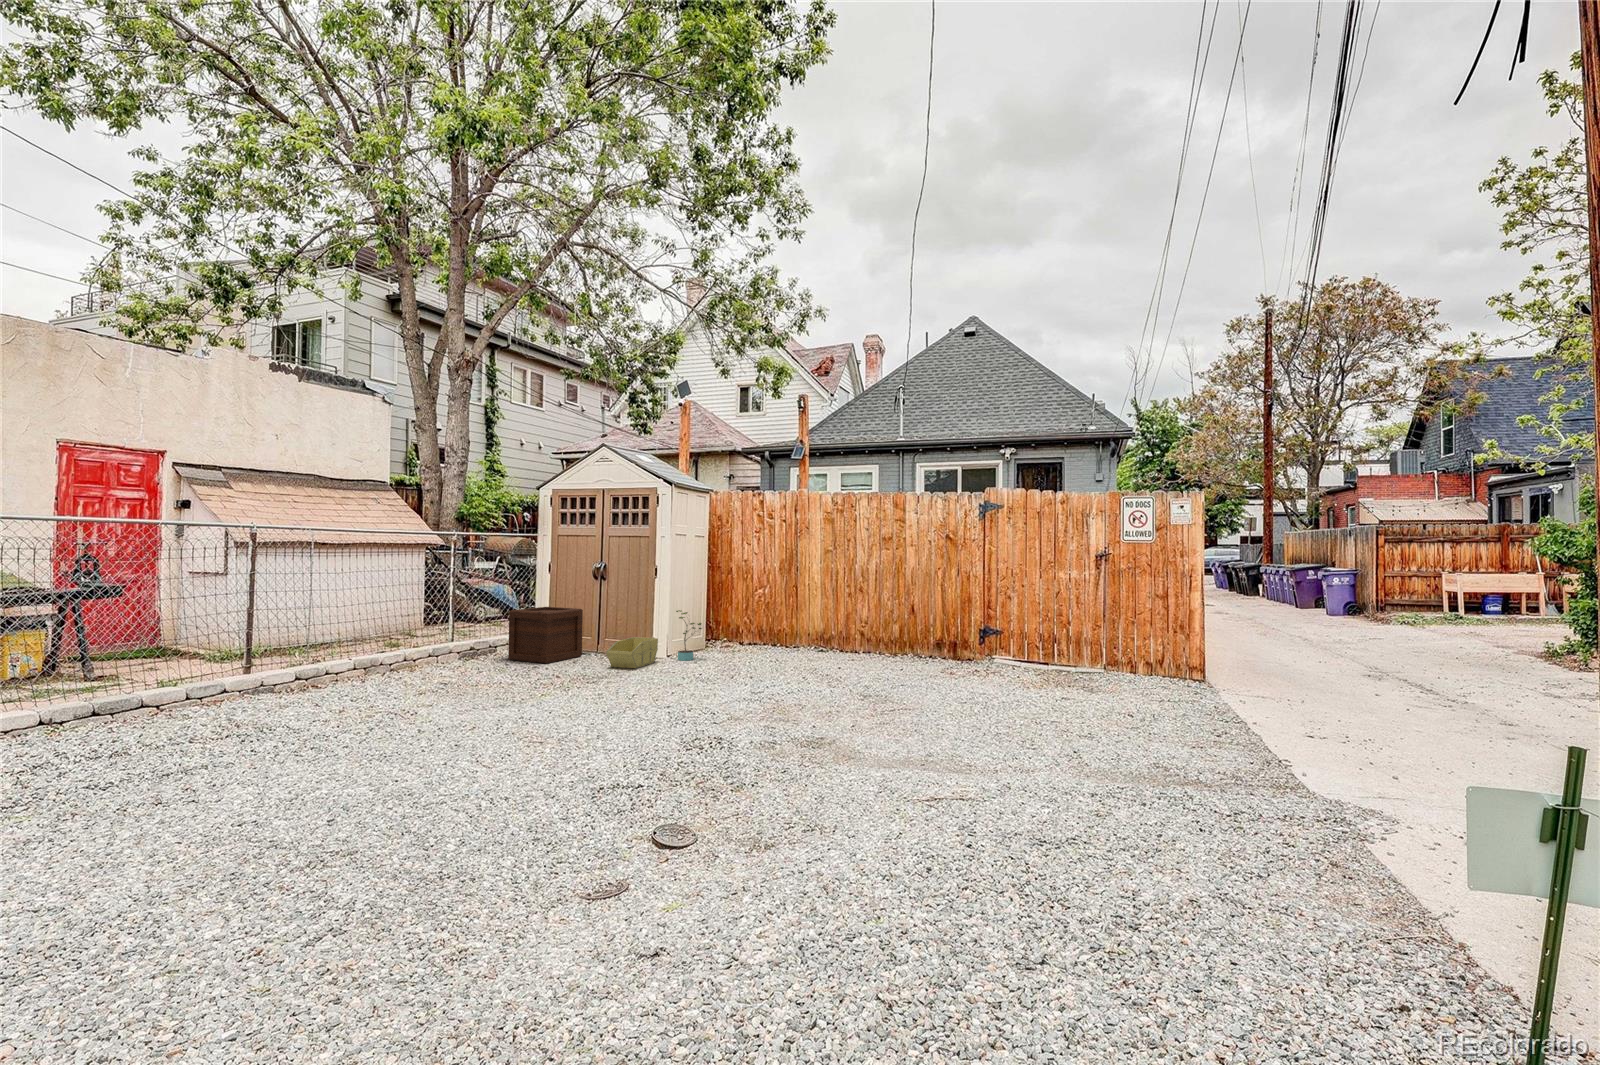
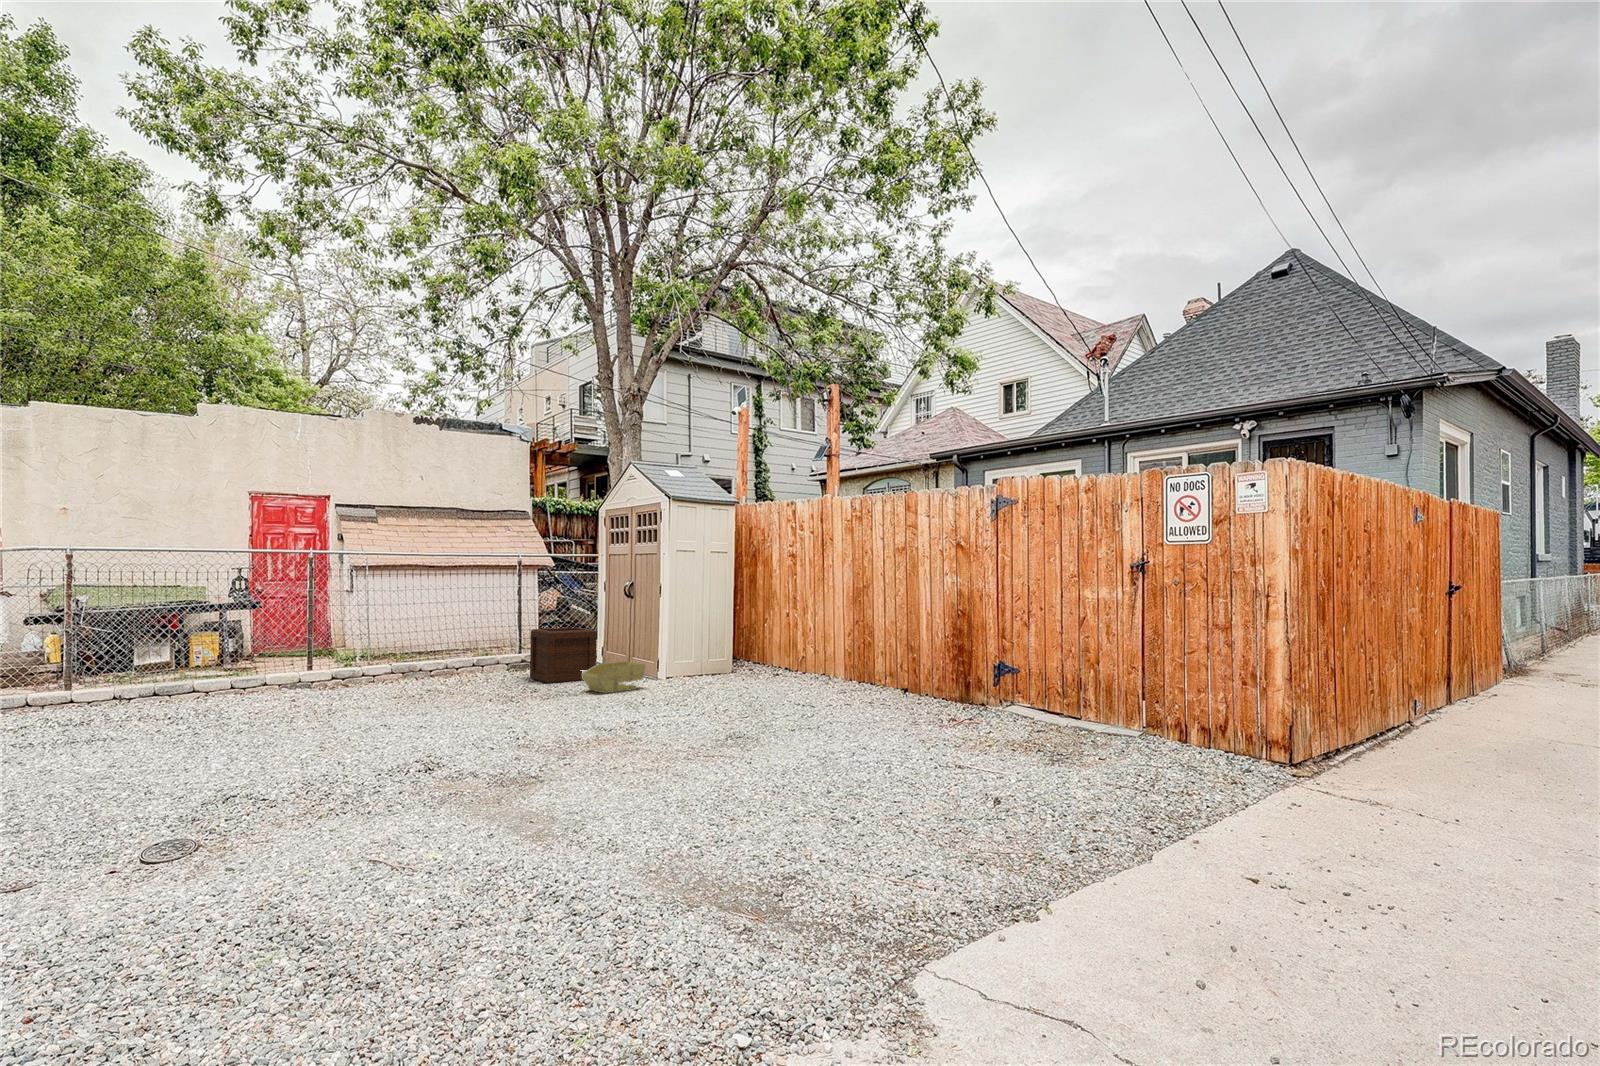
potted plant: present [676,610,702,661] -> none [662,634,695,690]

